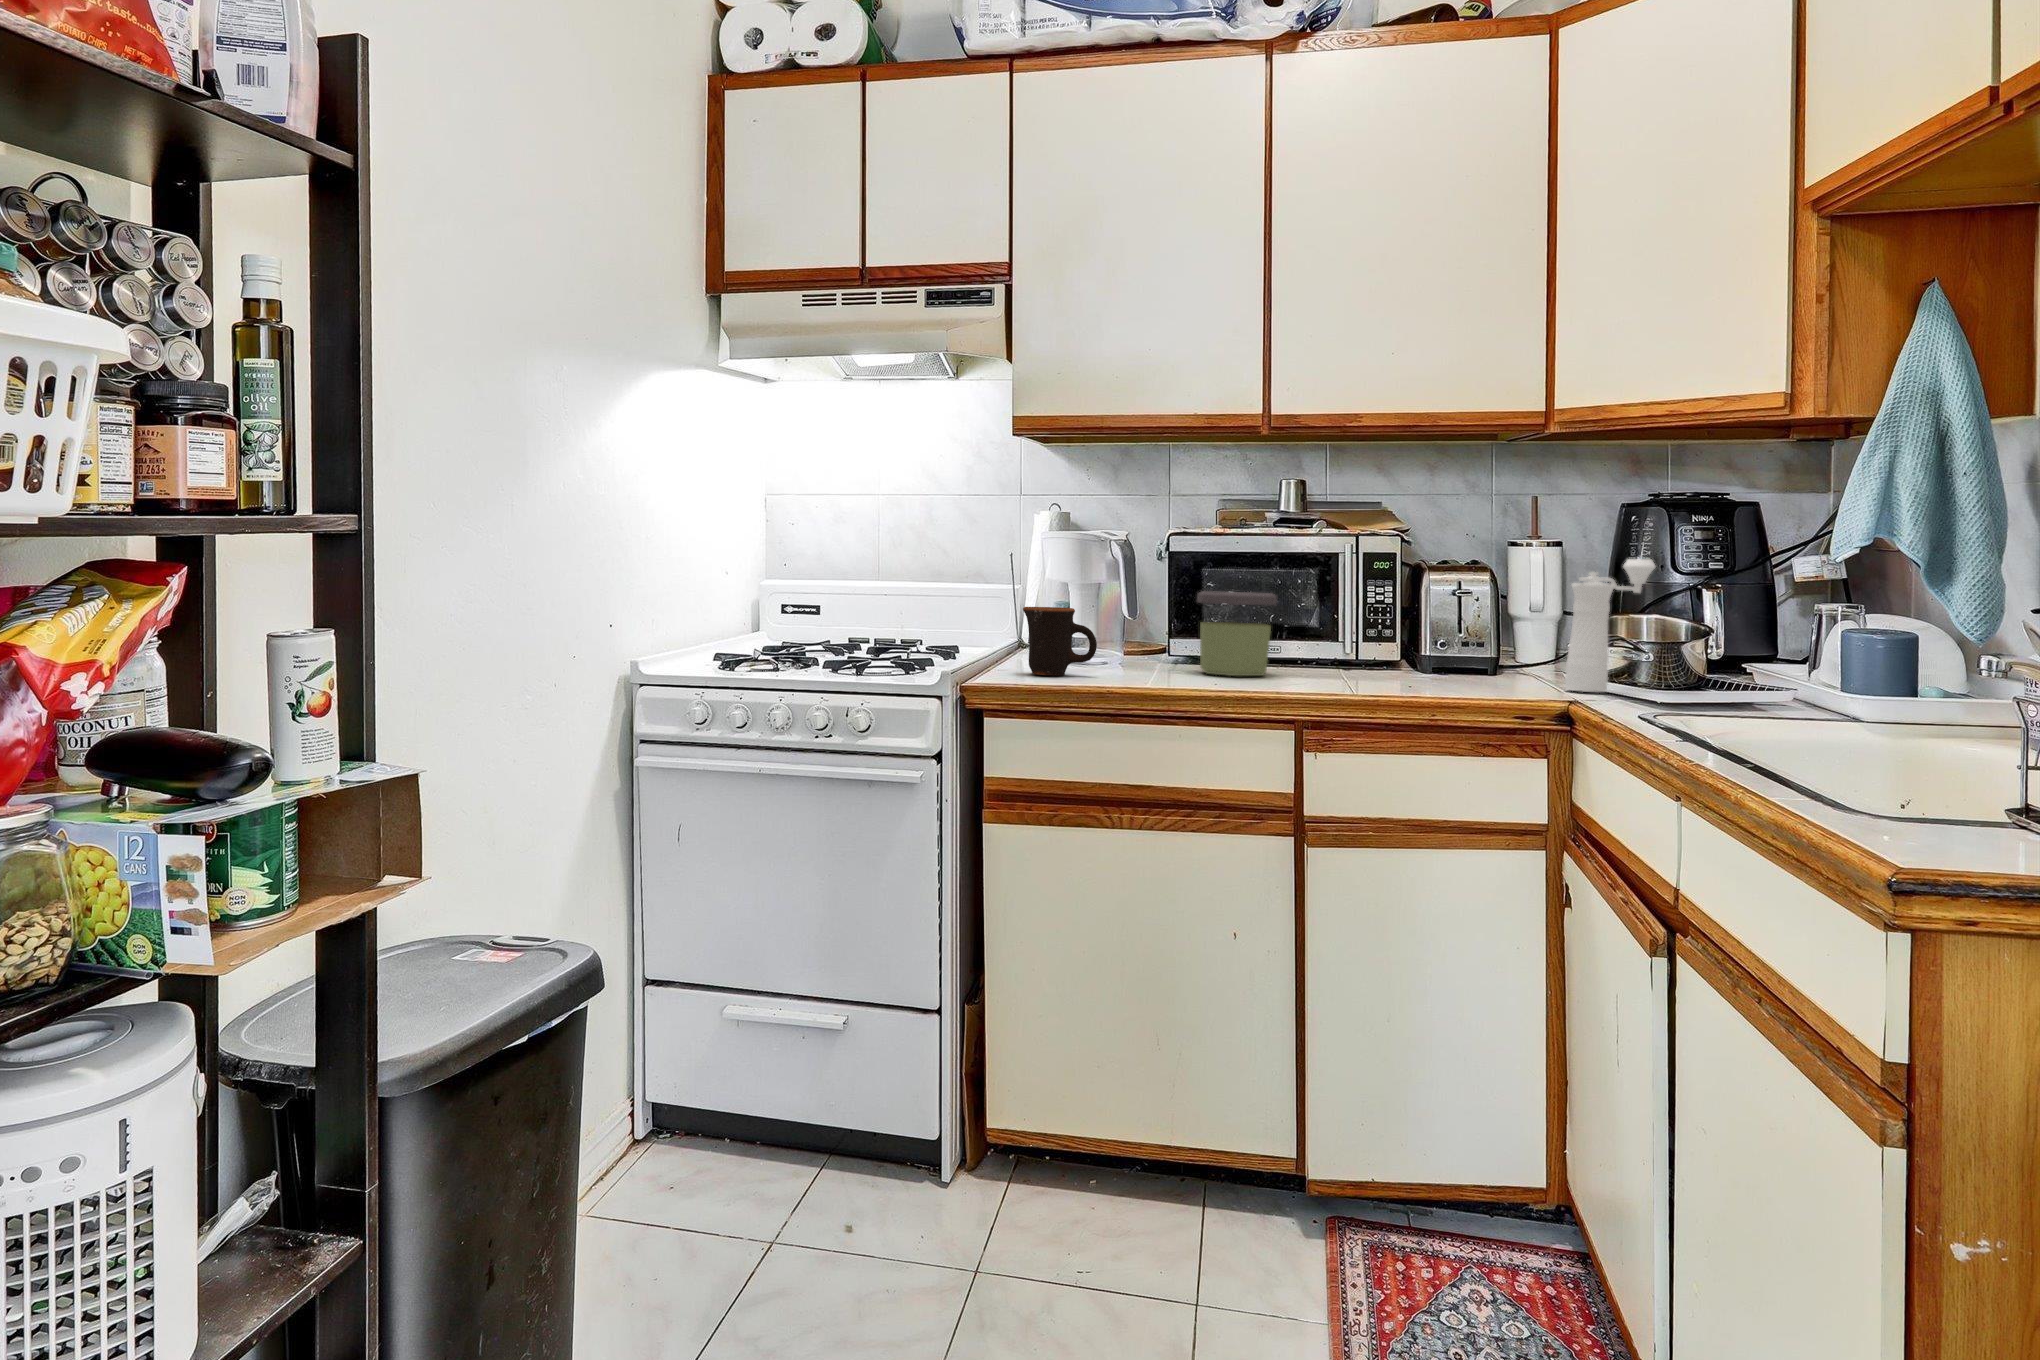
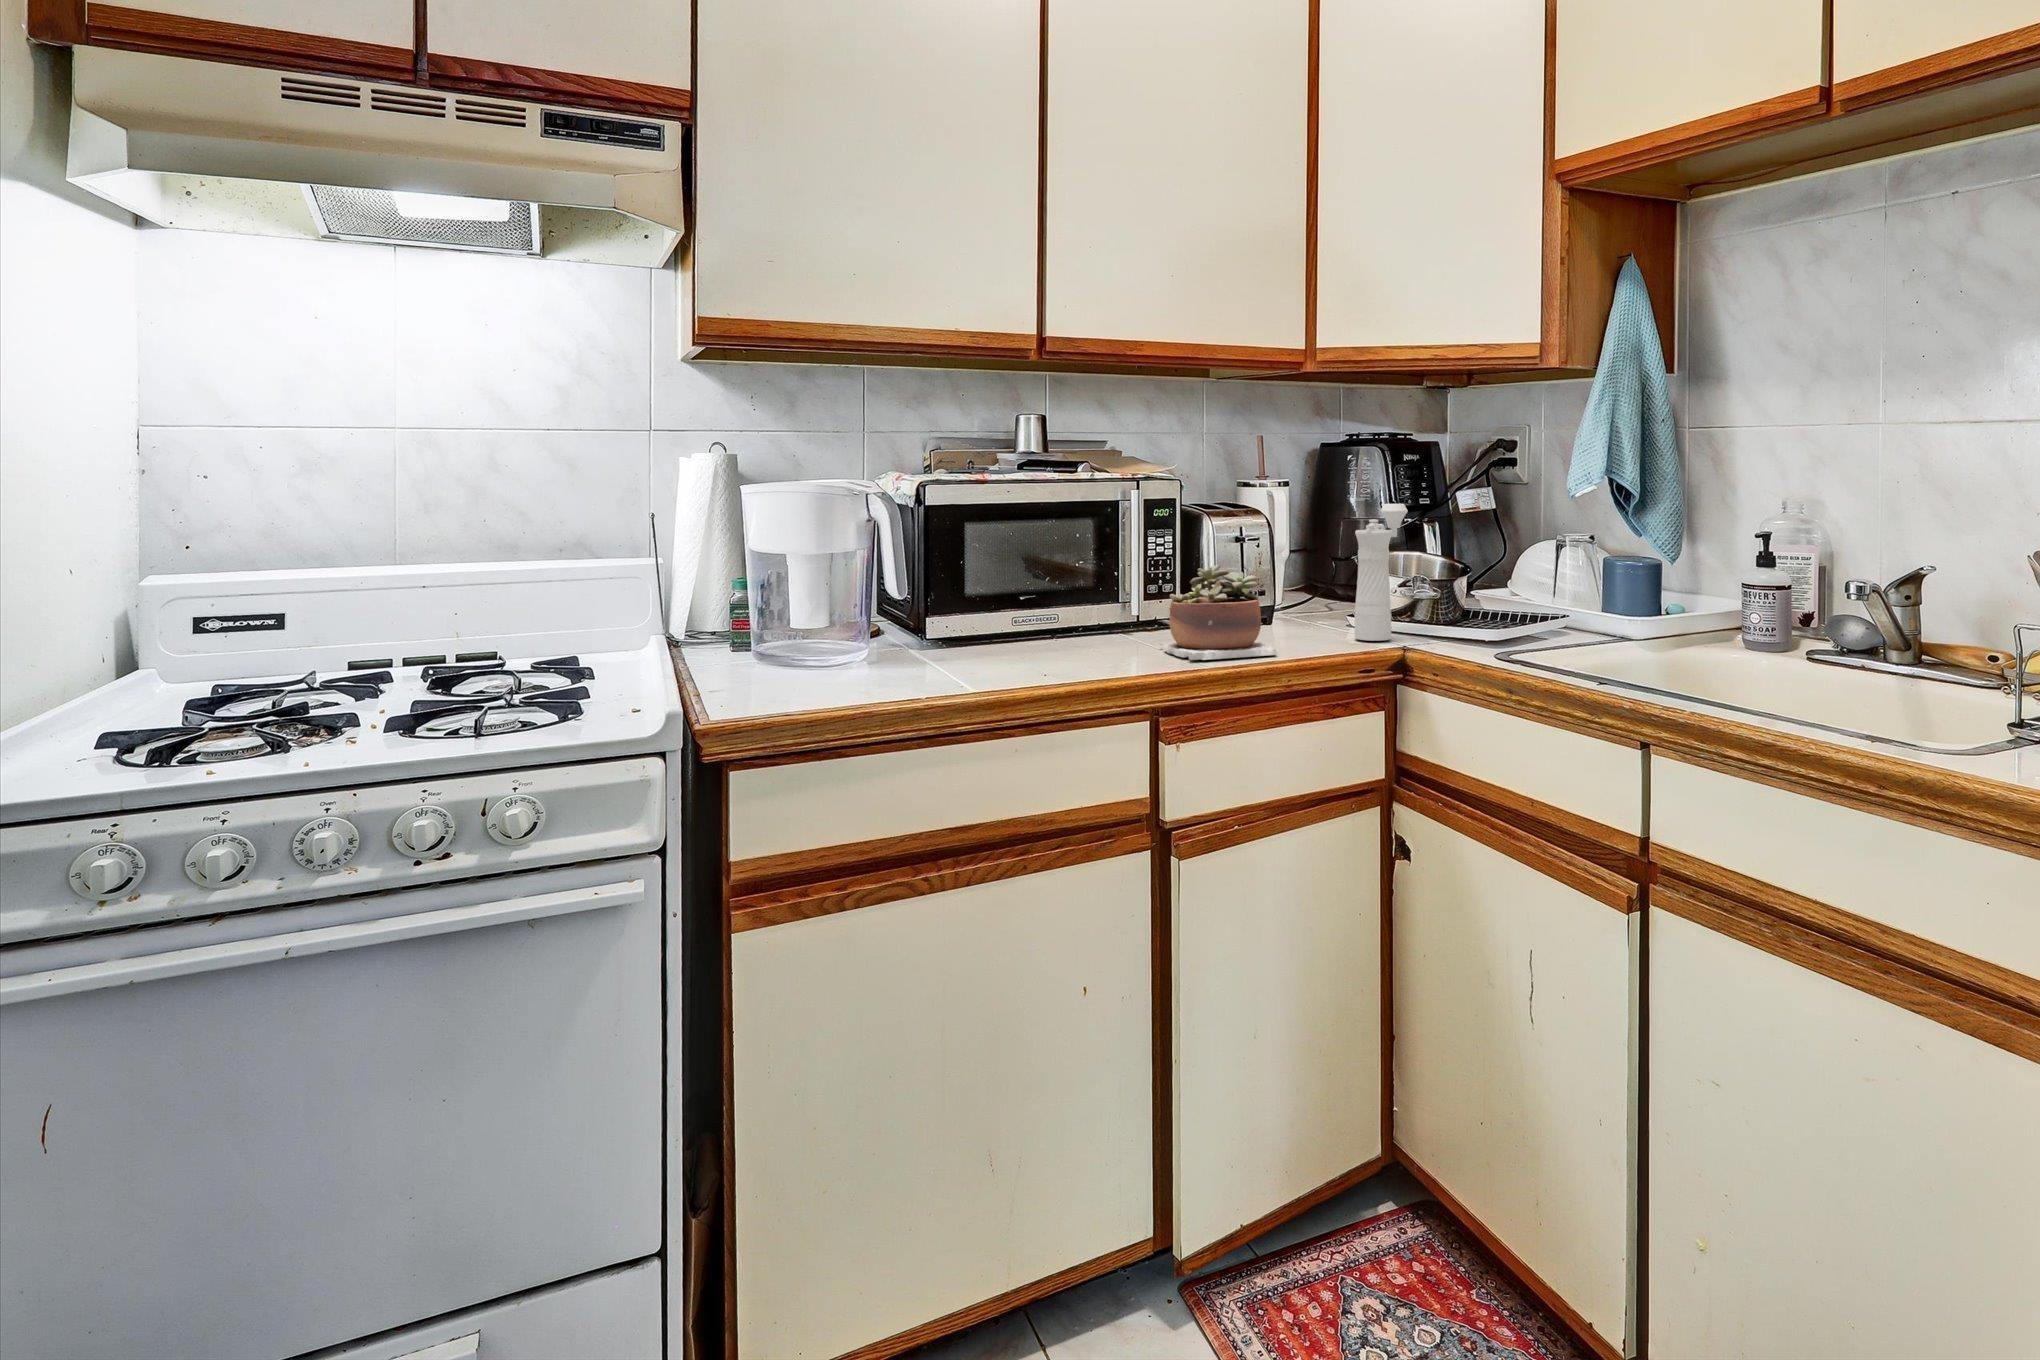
jar: present [1197,591,1278,676] -> none [983,553,1084,661]
mug: present [1023,607,1097,675] -> none [770,592,882,694]
succulent plant: none [1347,609,1452,690] -> present [1159,565,1278,660]

